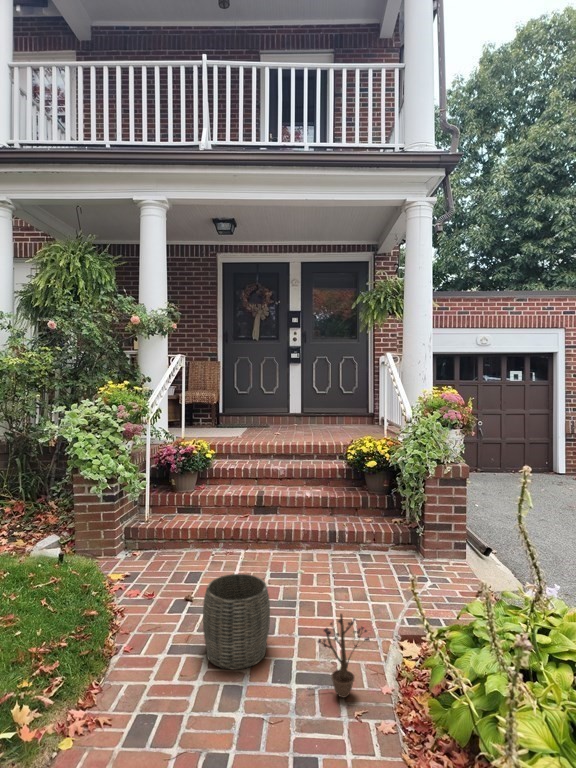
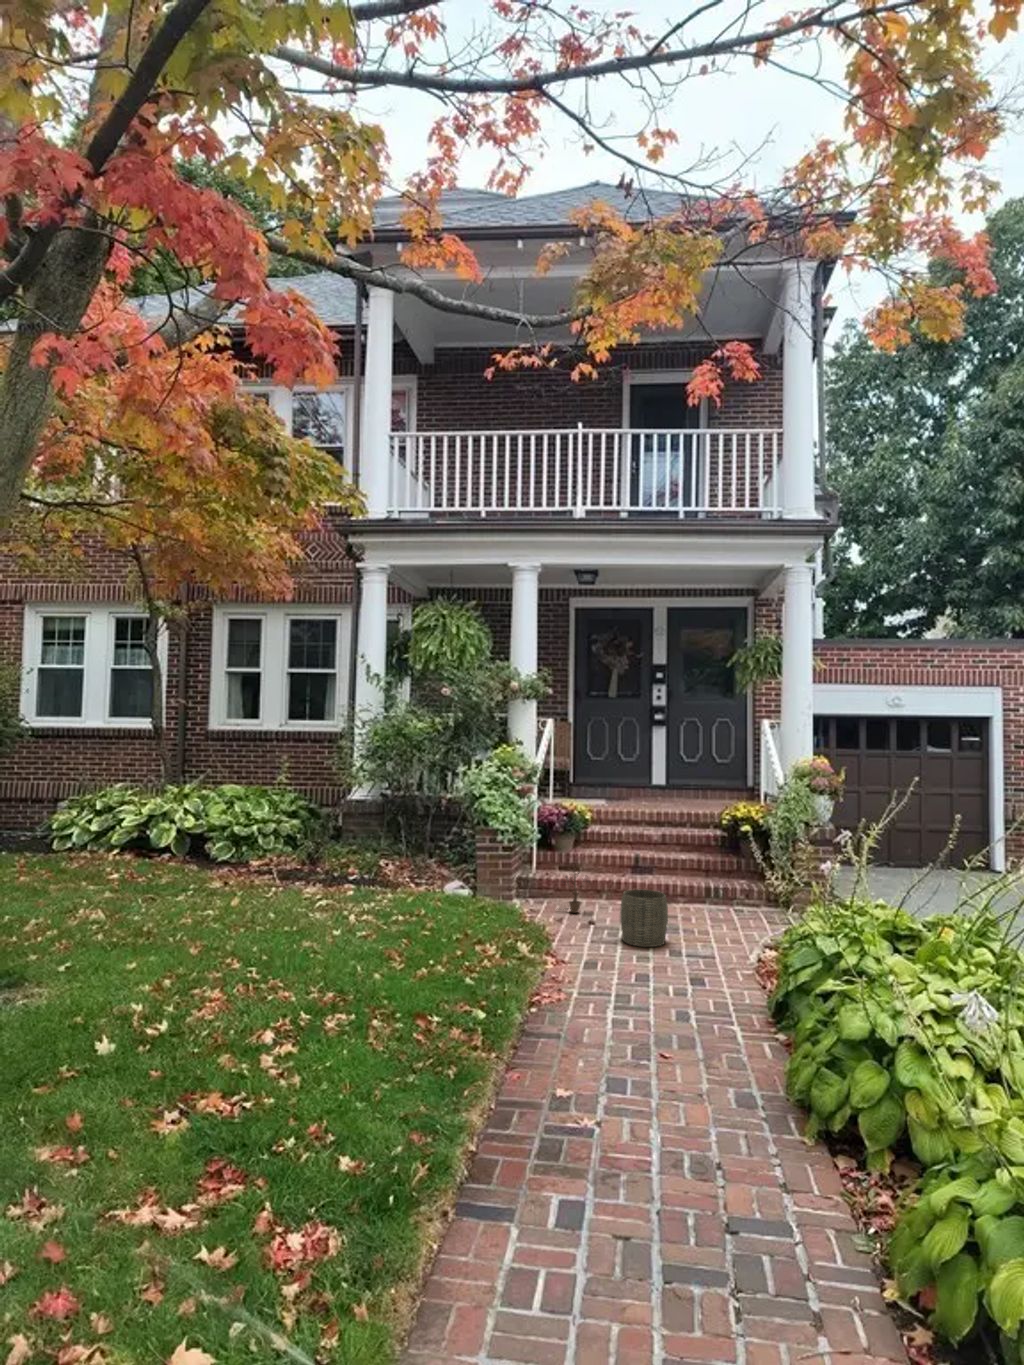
decorative plant: present [307,614,370,698] -> present [564,869,588,913]

